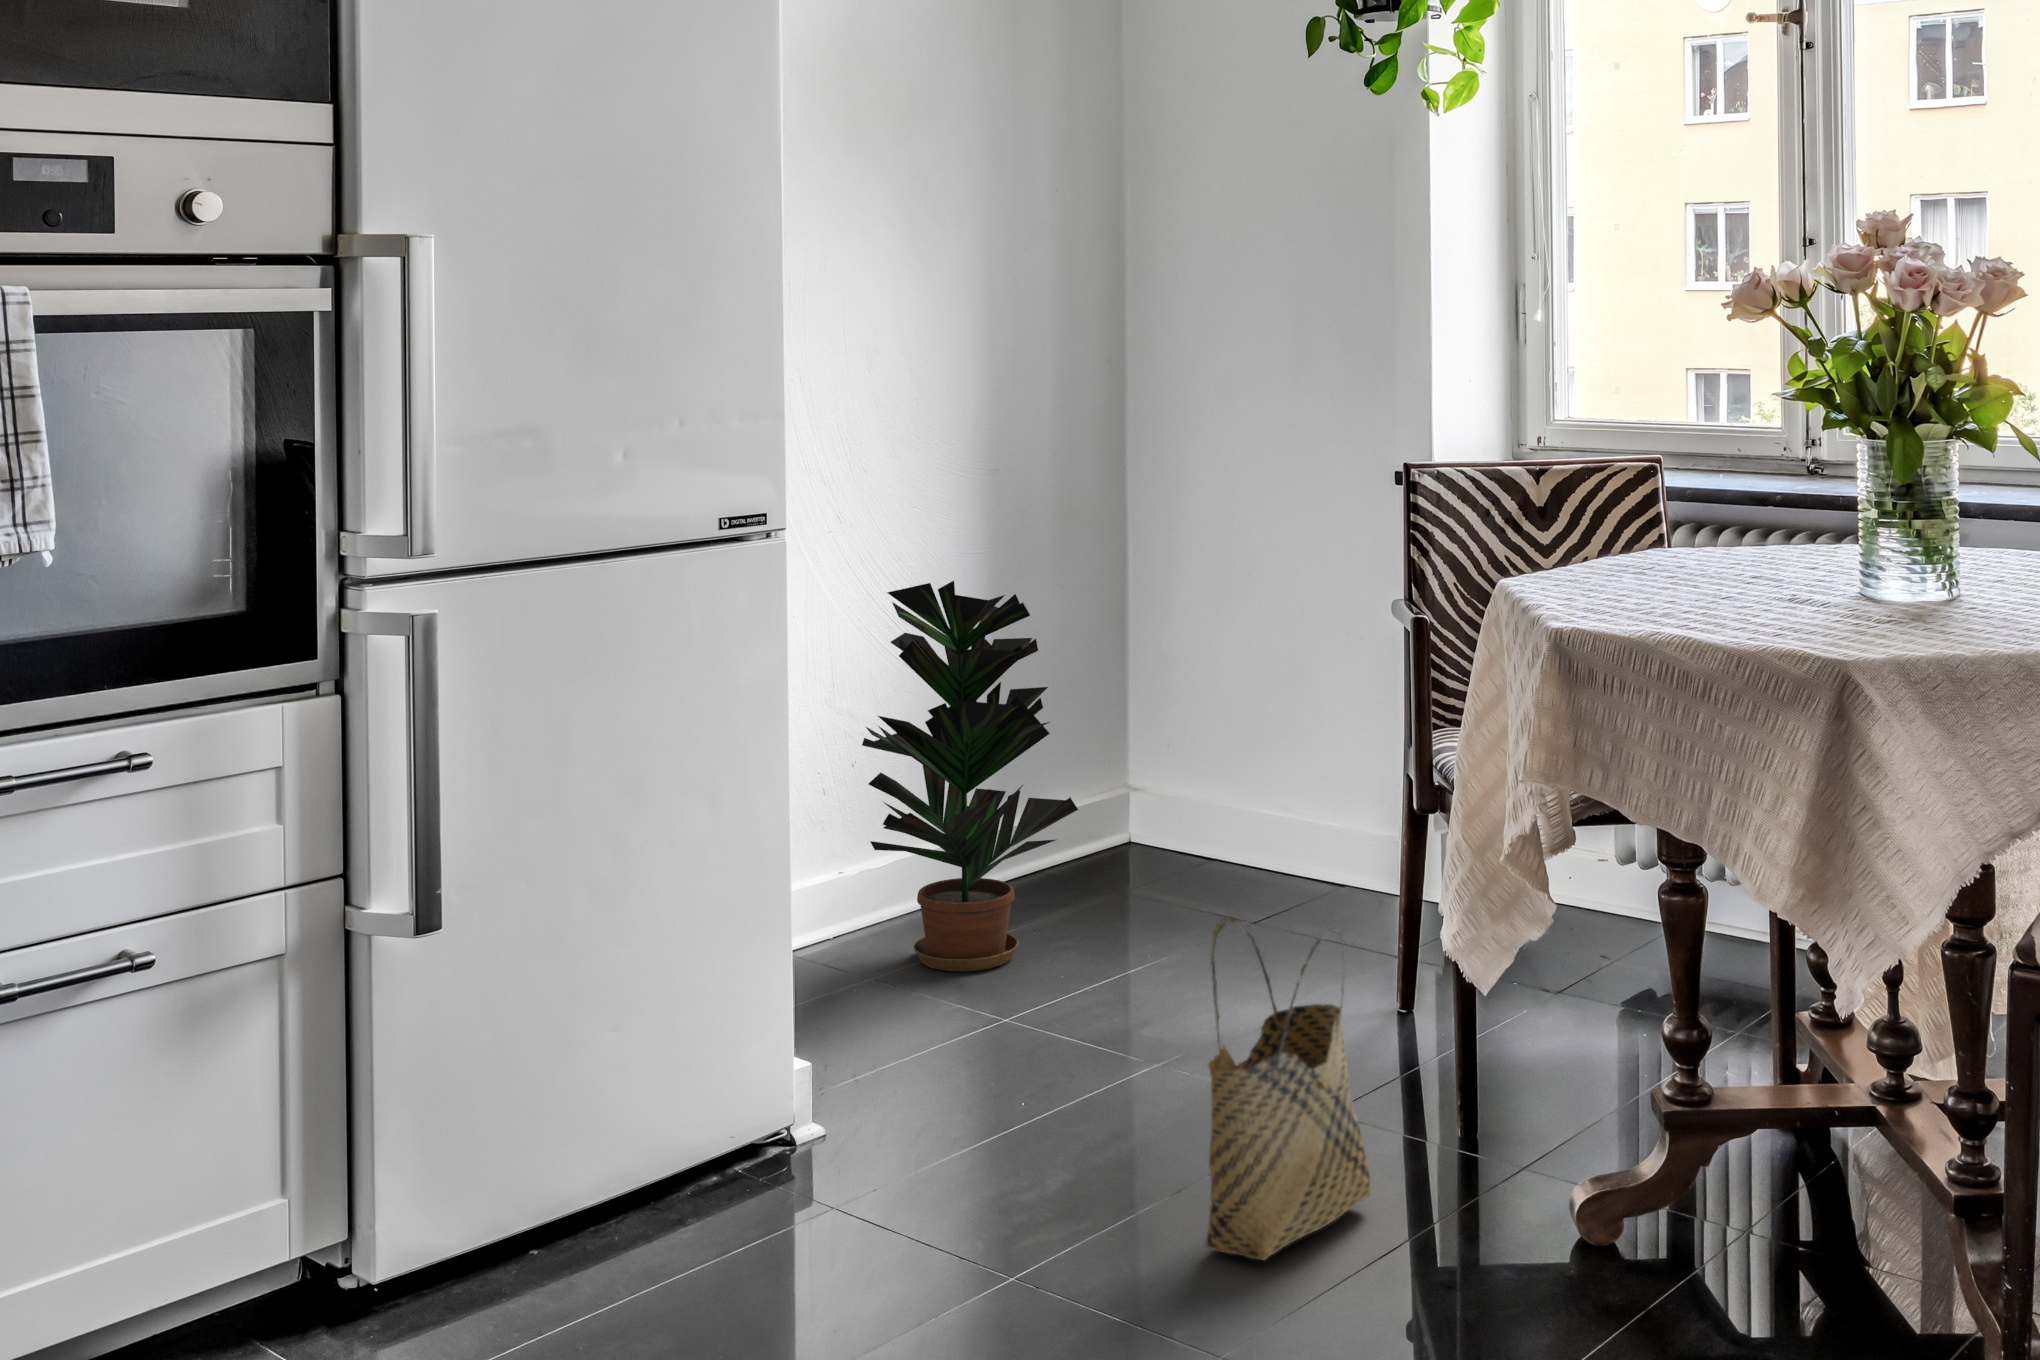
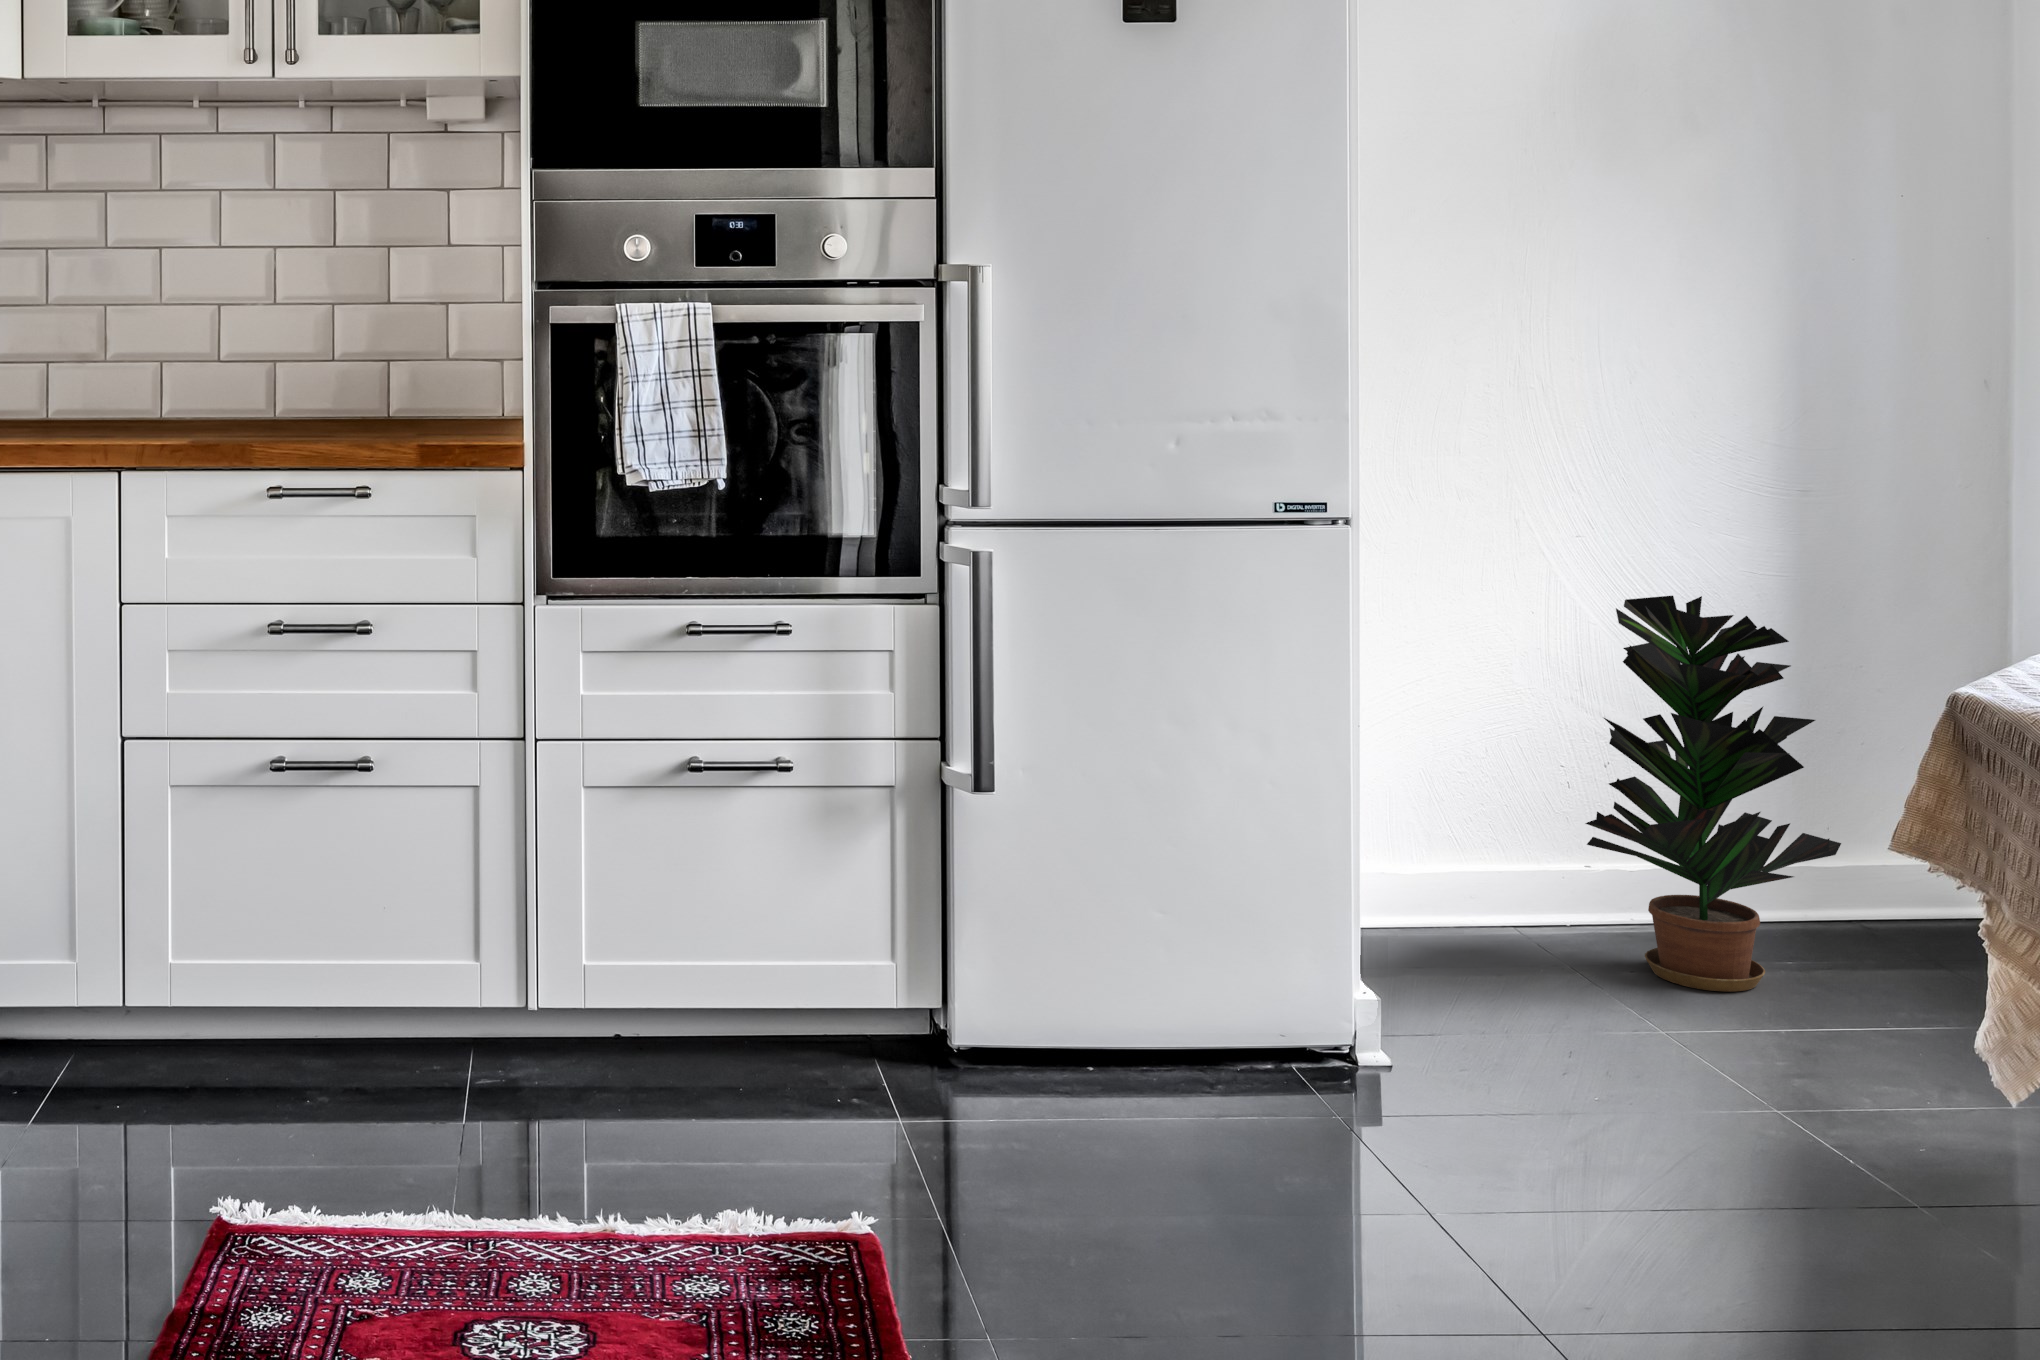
woven basket: present [1206,918,1371,1260] -> none [1622,949,1865,1294]

